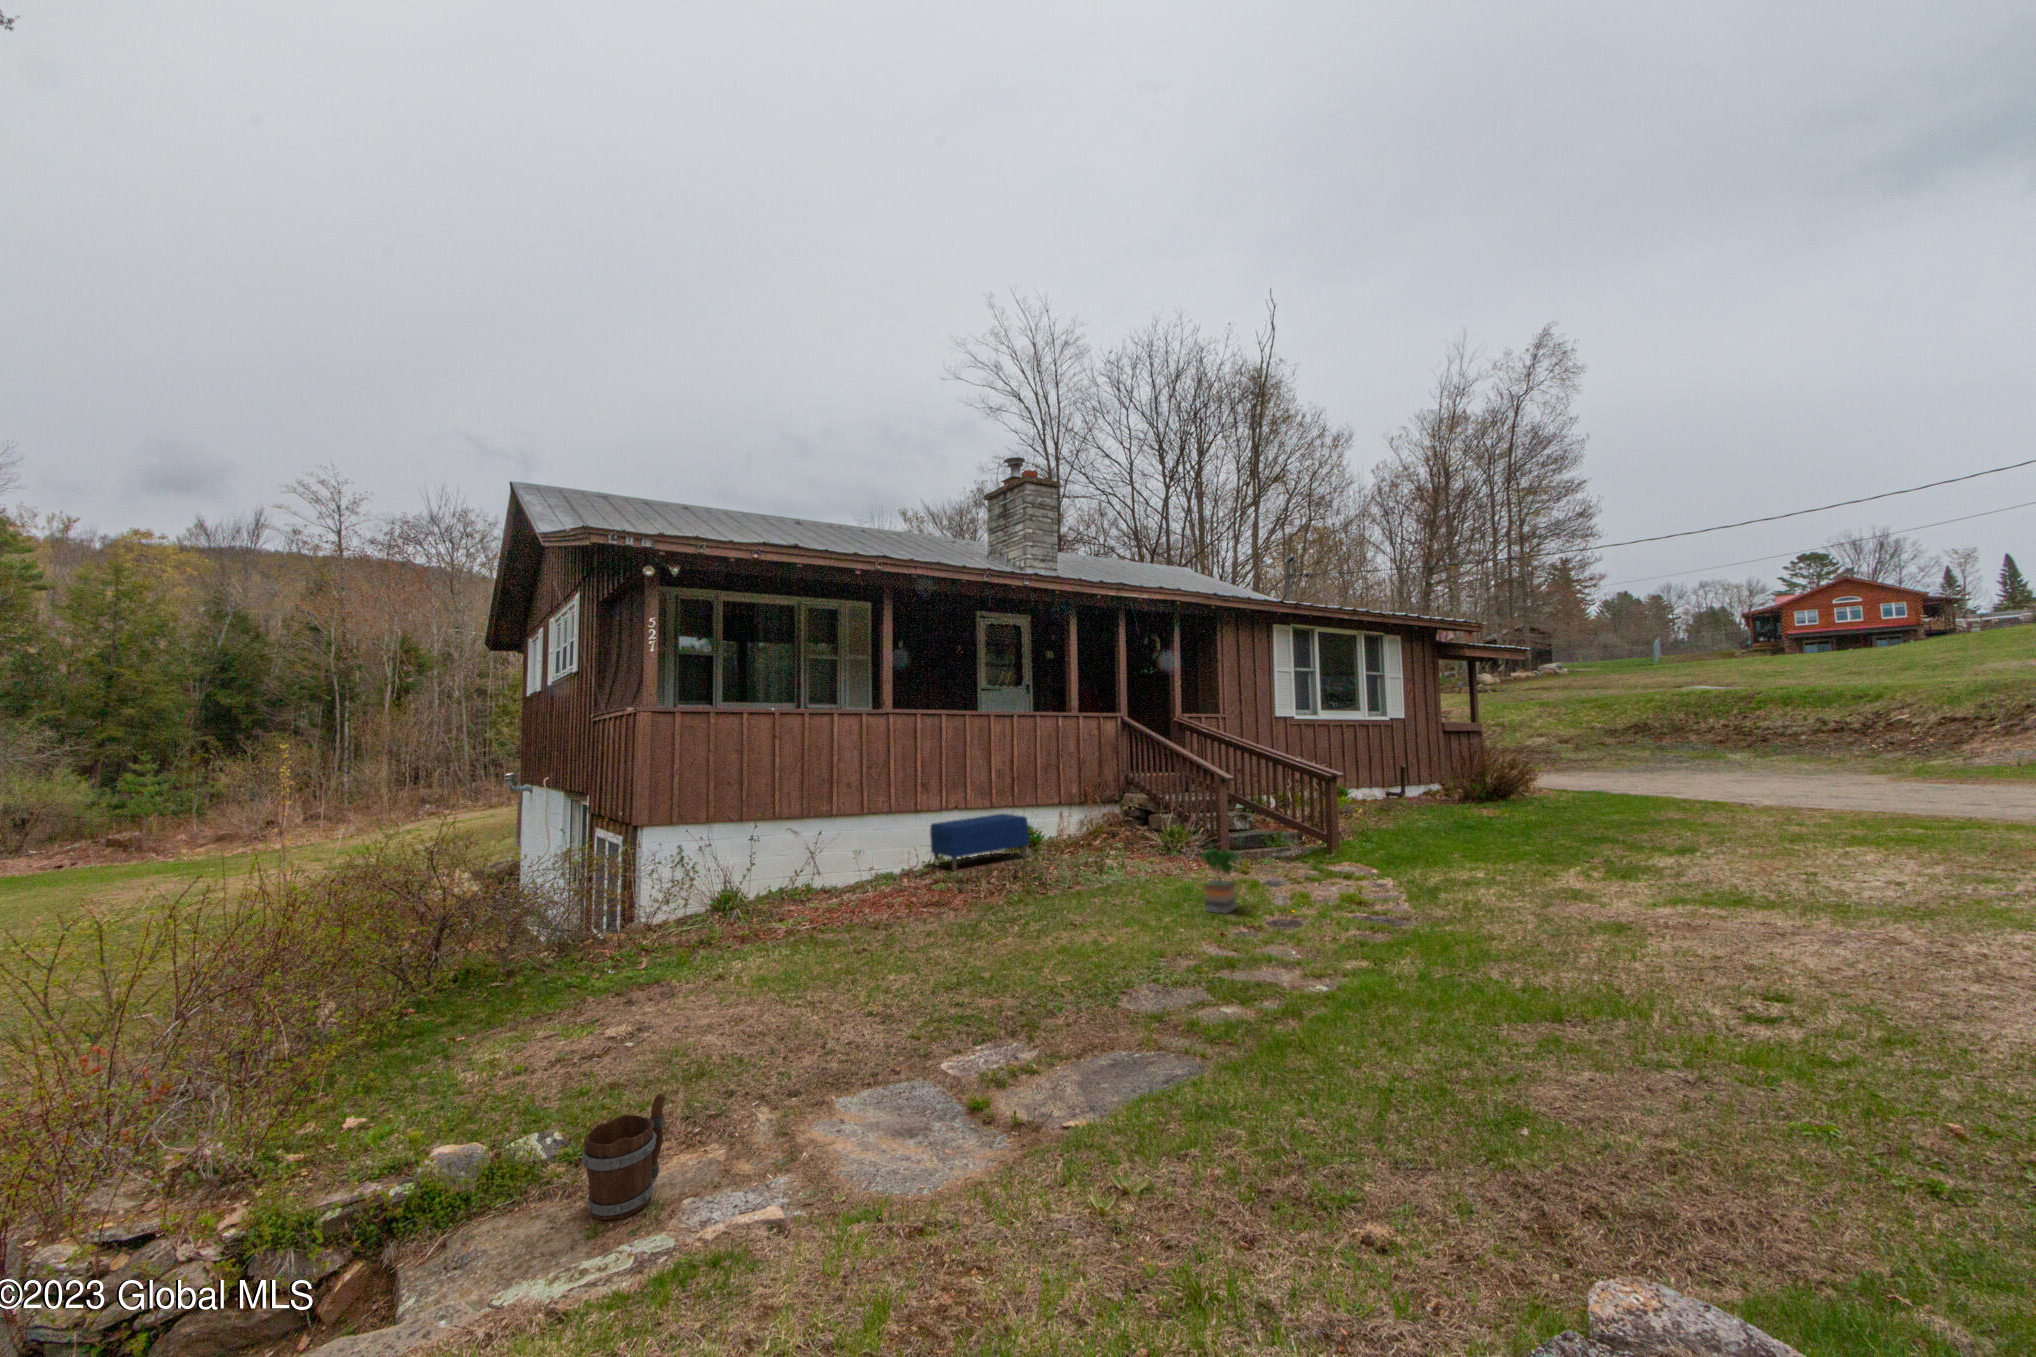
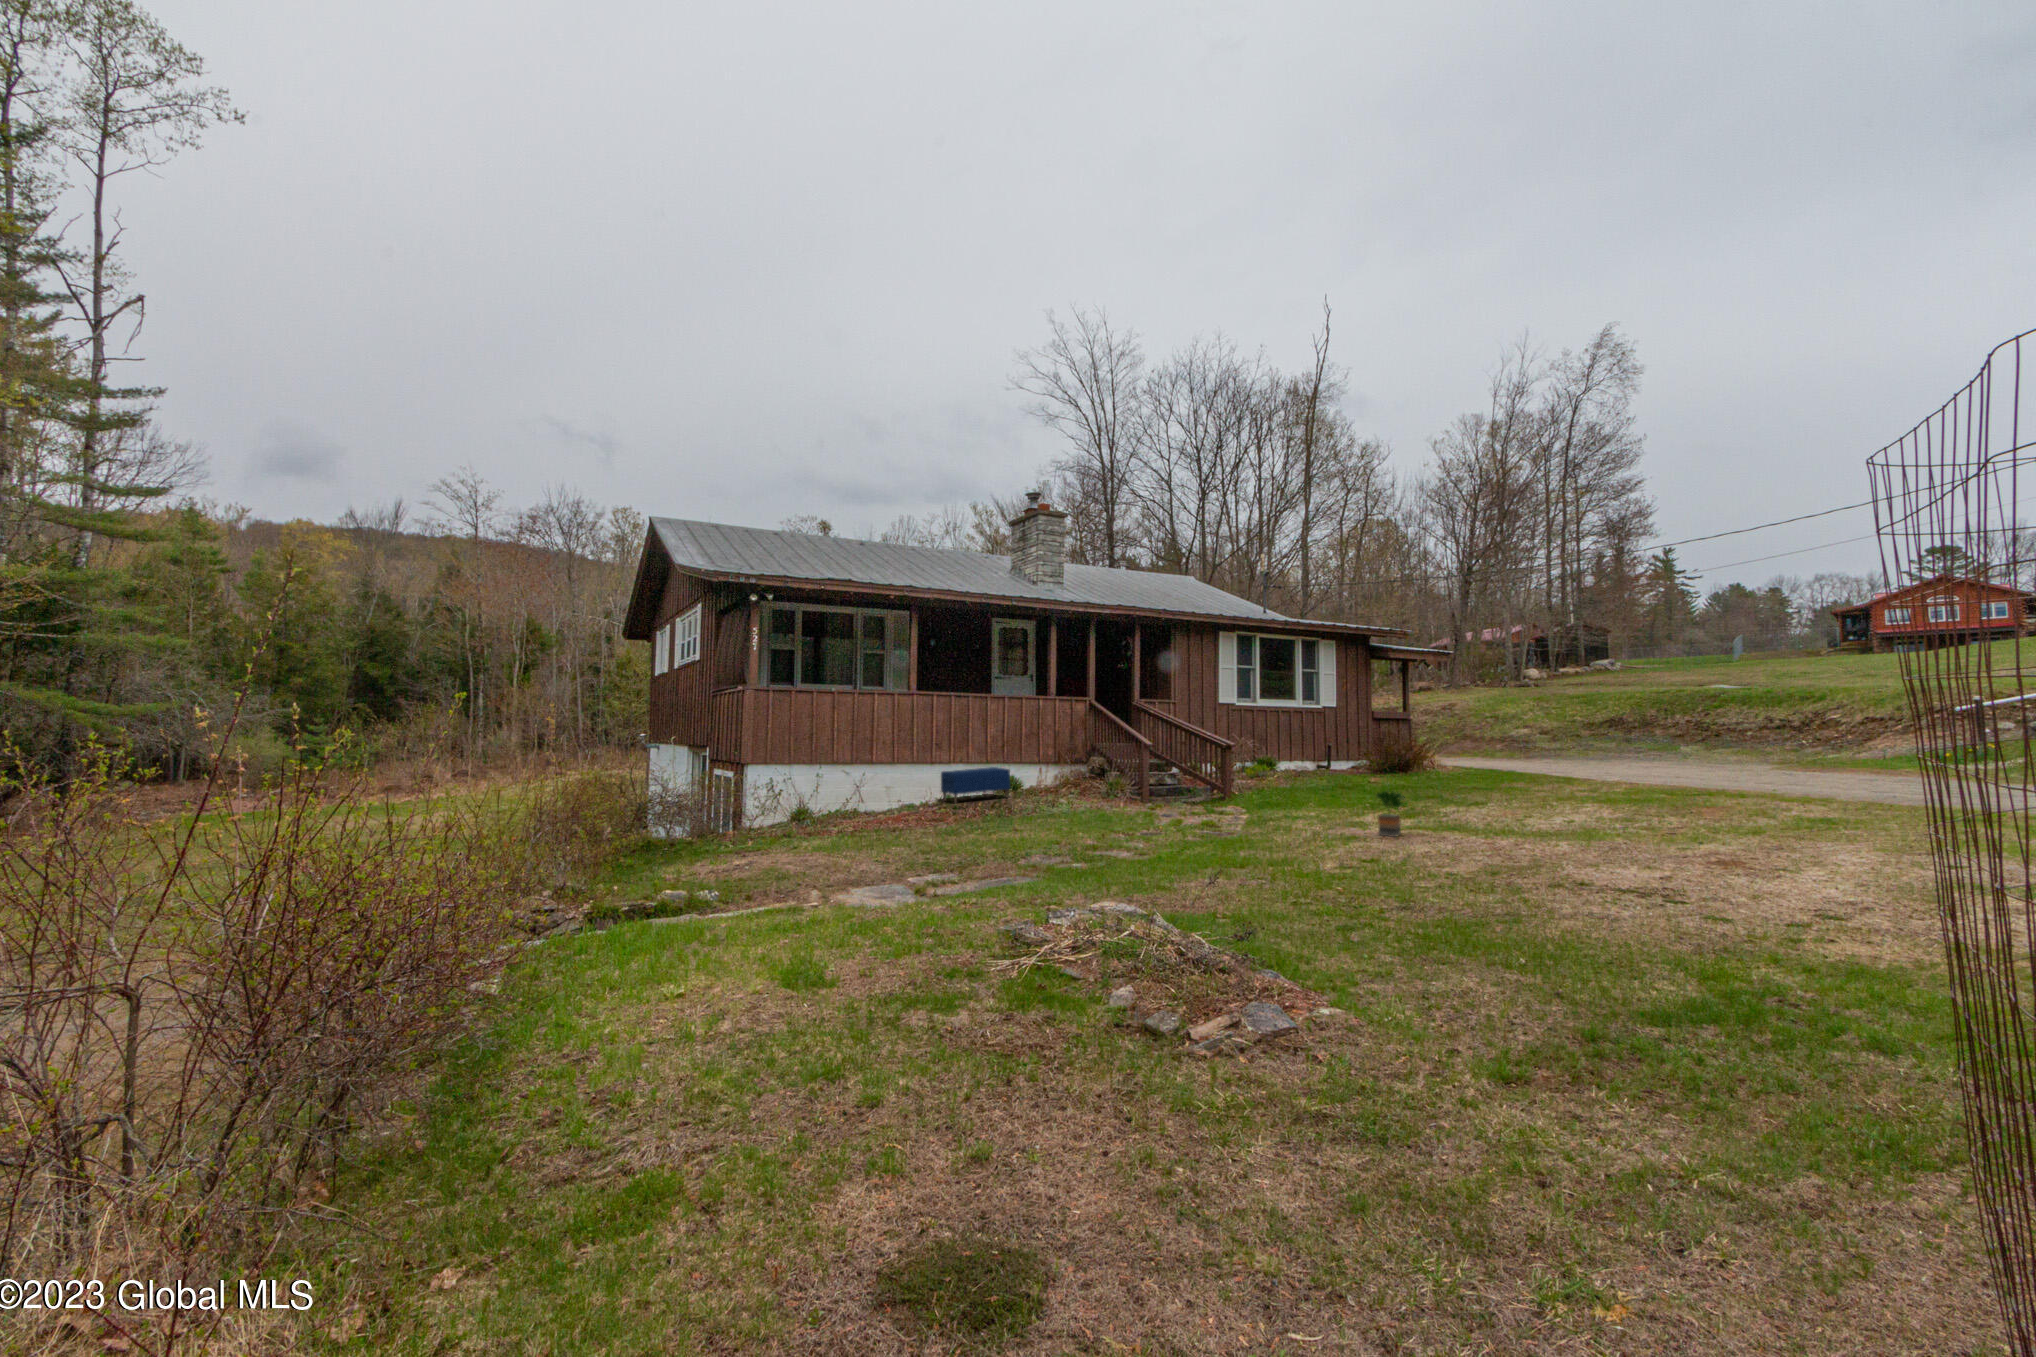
potted tree: present [1202,849,1239,914] -> present [1376,791,1405,837]
bucket: present [582,1094,666,1221] -> none [743,863,776,907]

